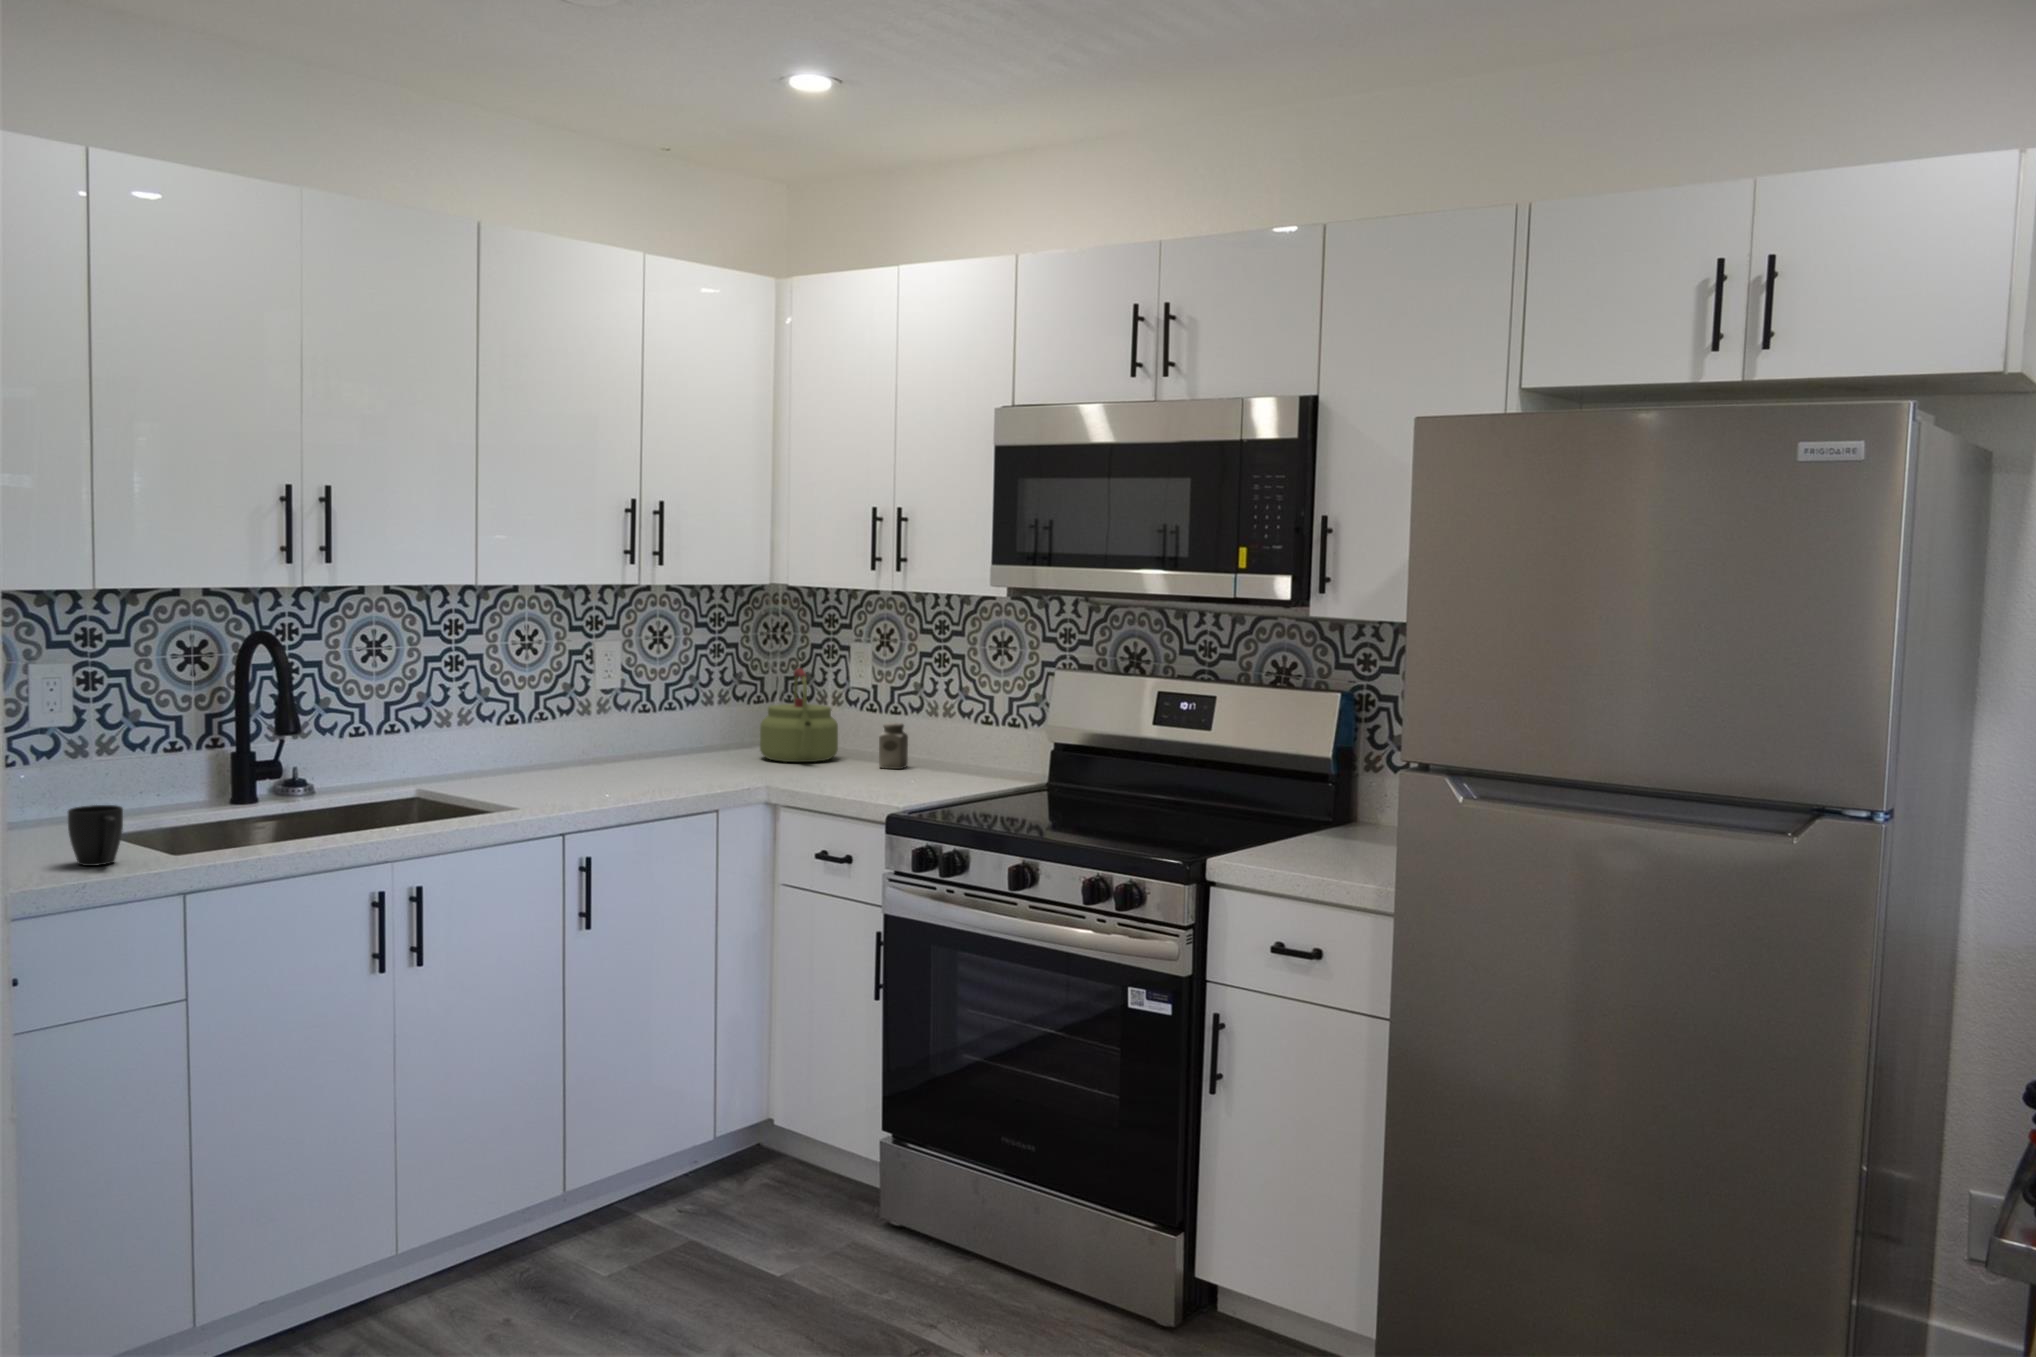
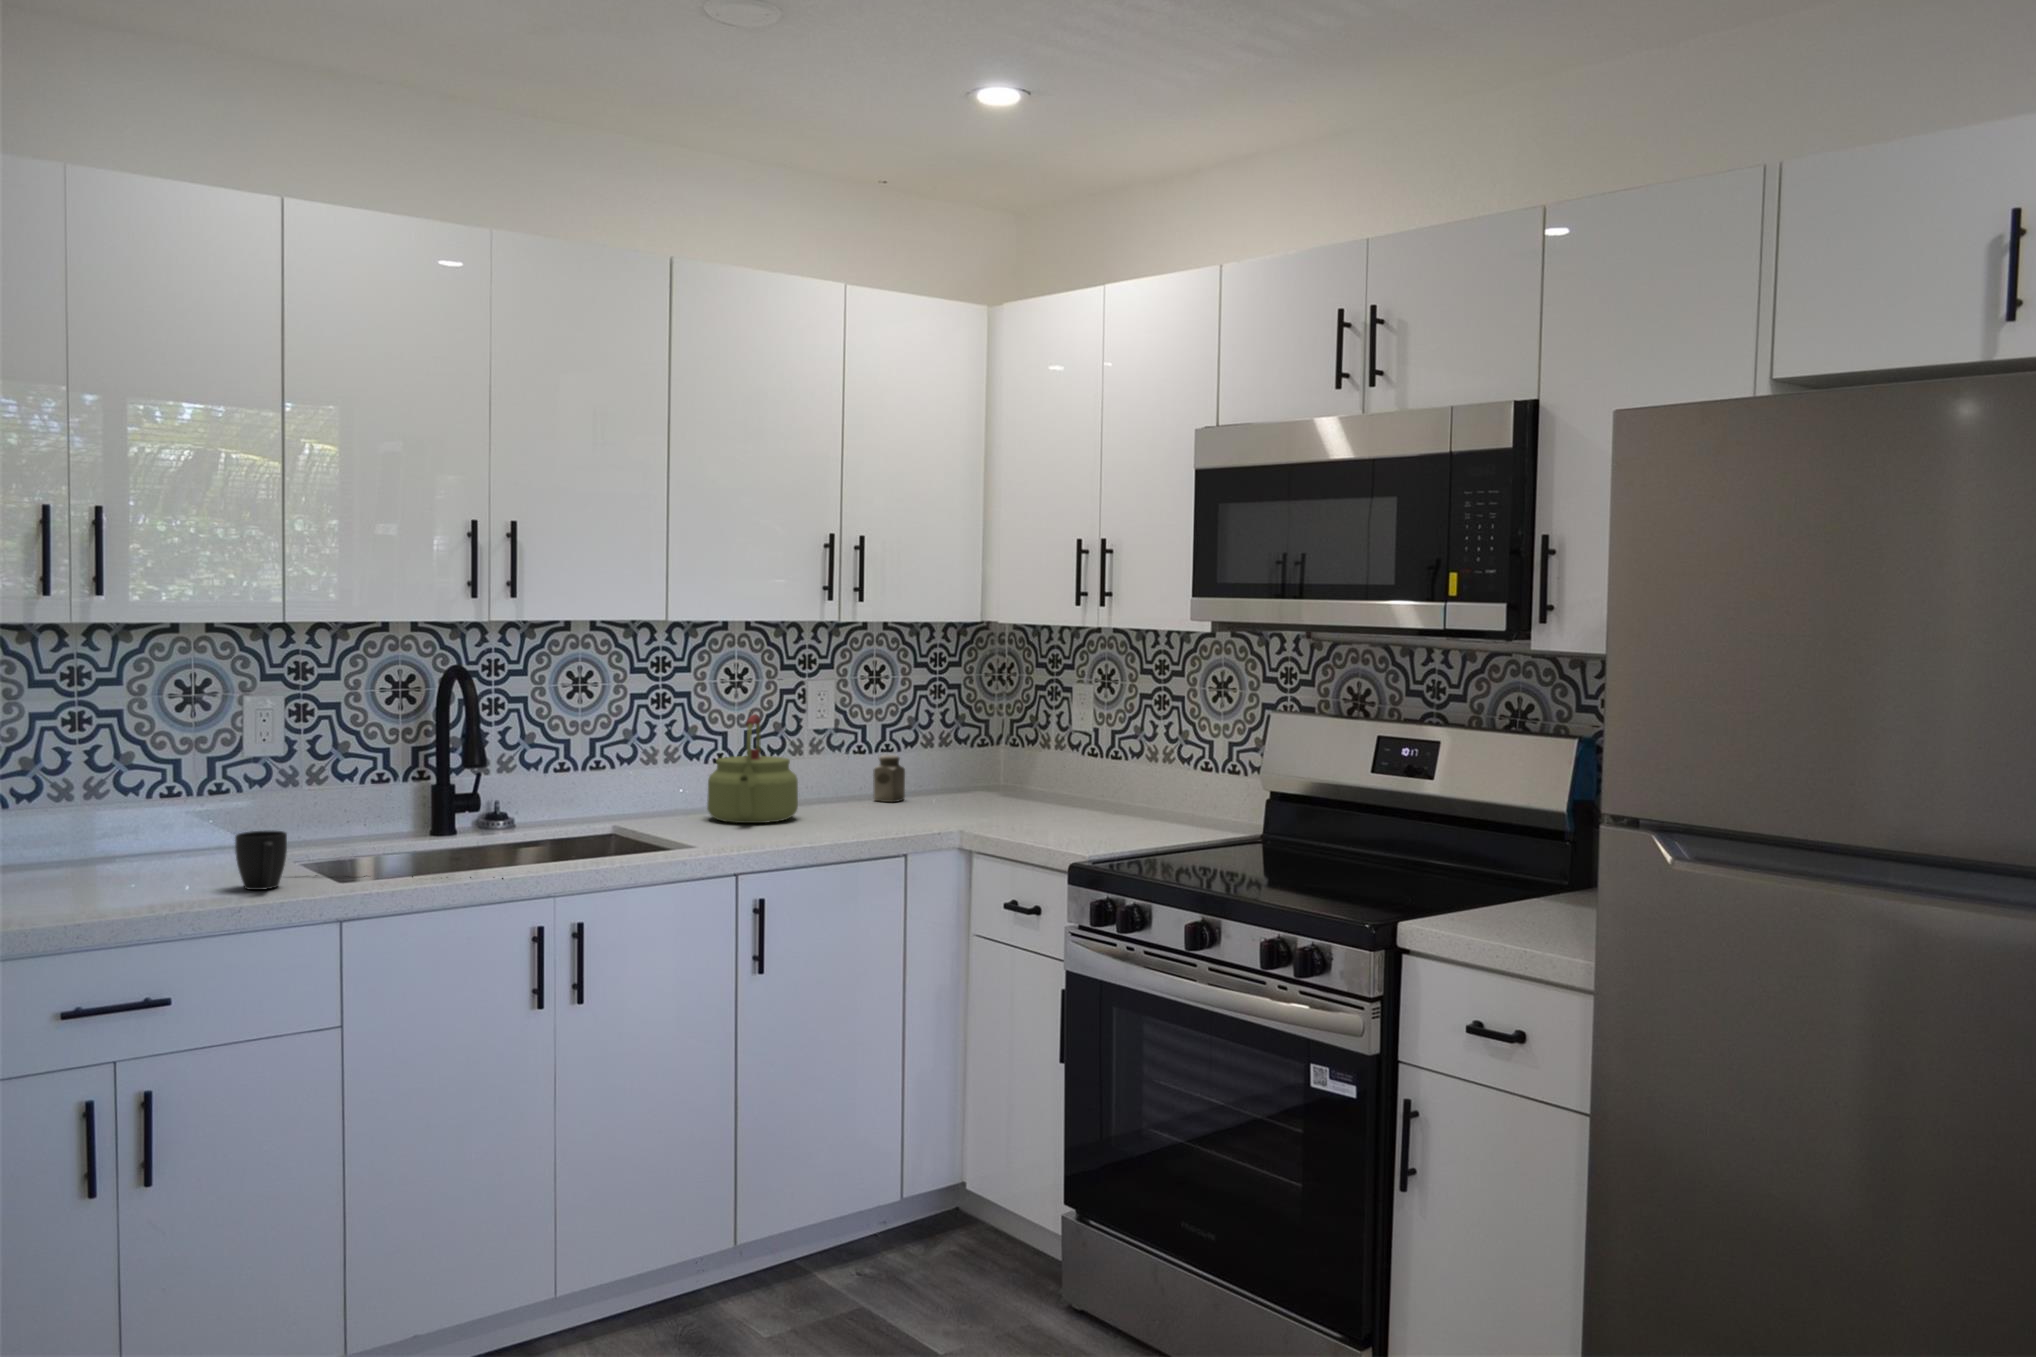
kettle: present [760,668,838,762] -> present [707,715,798,823]
salt shaker: present [879,722,908,769] -> present [873,755,905,802]

